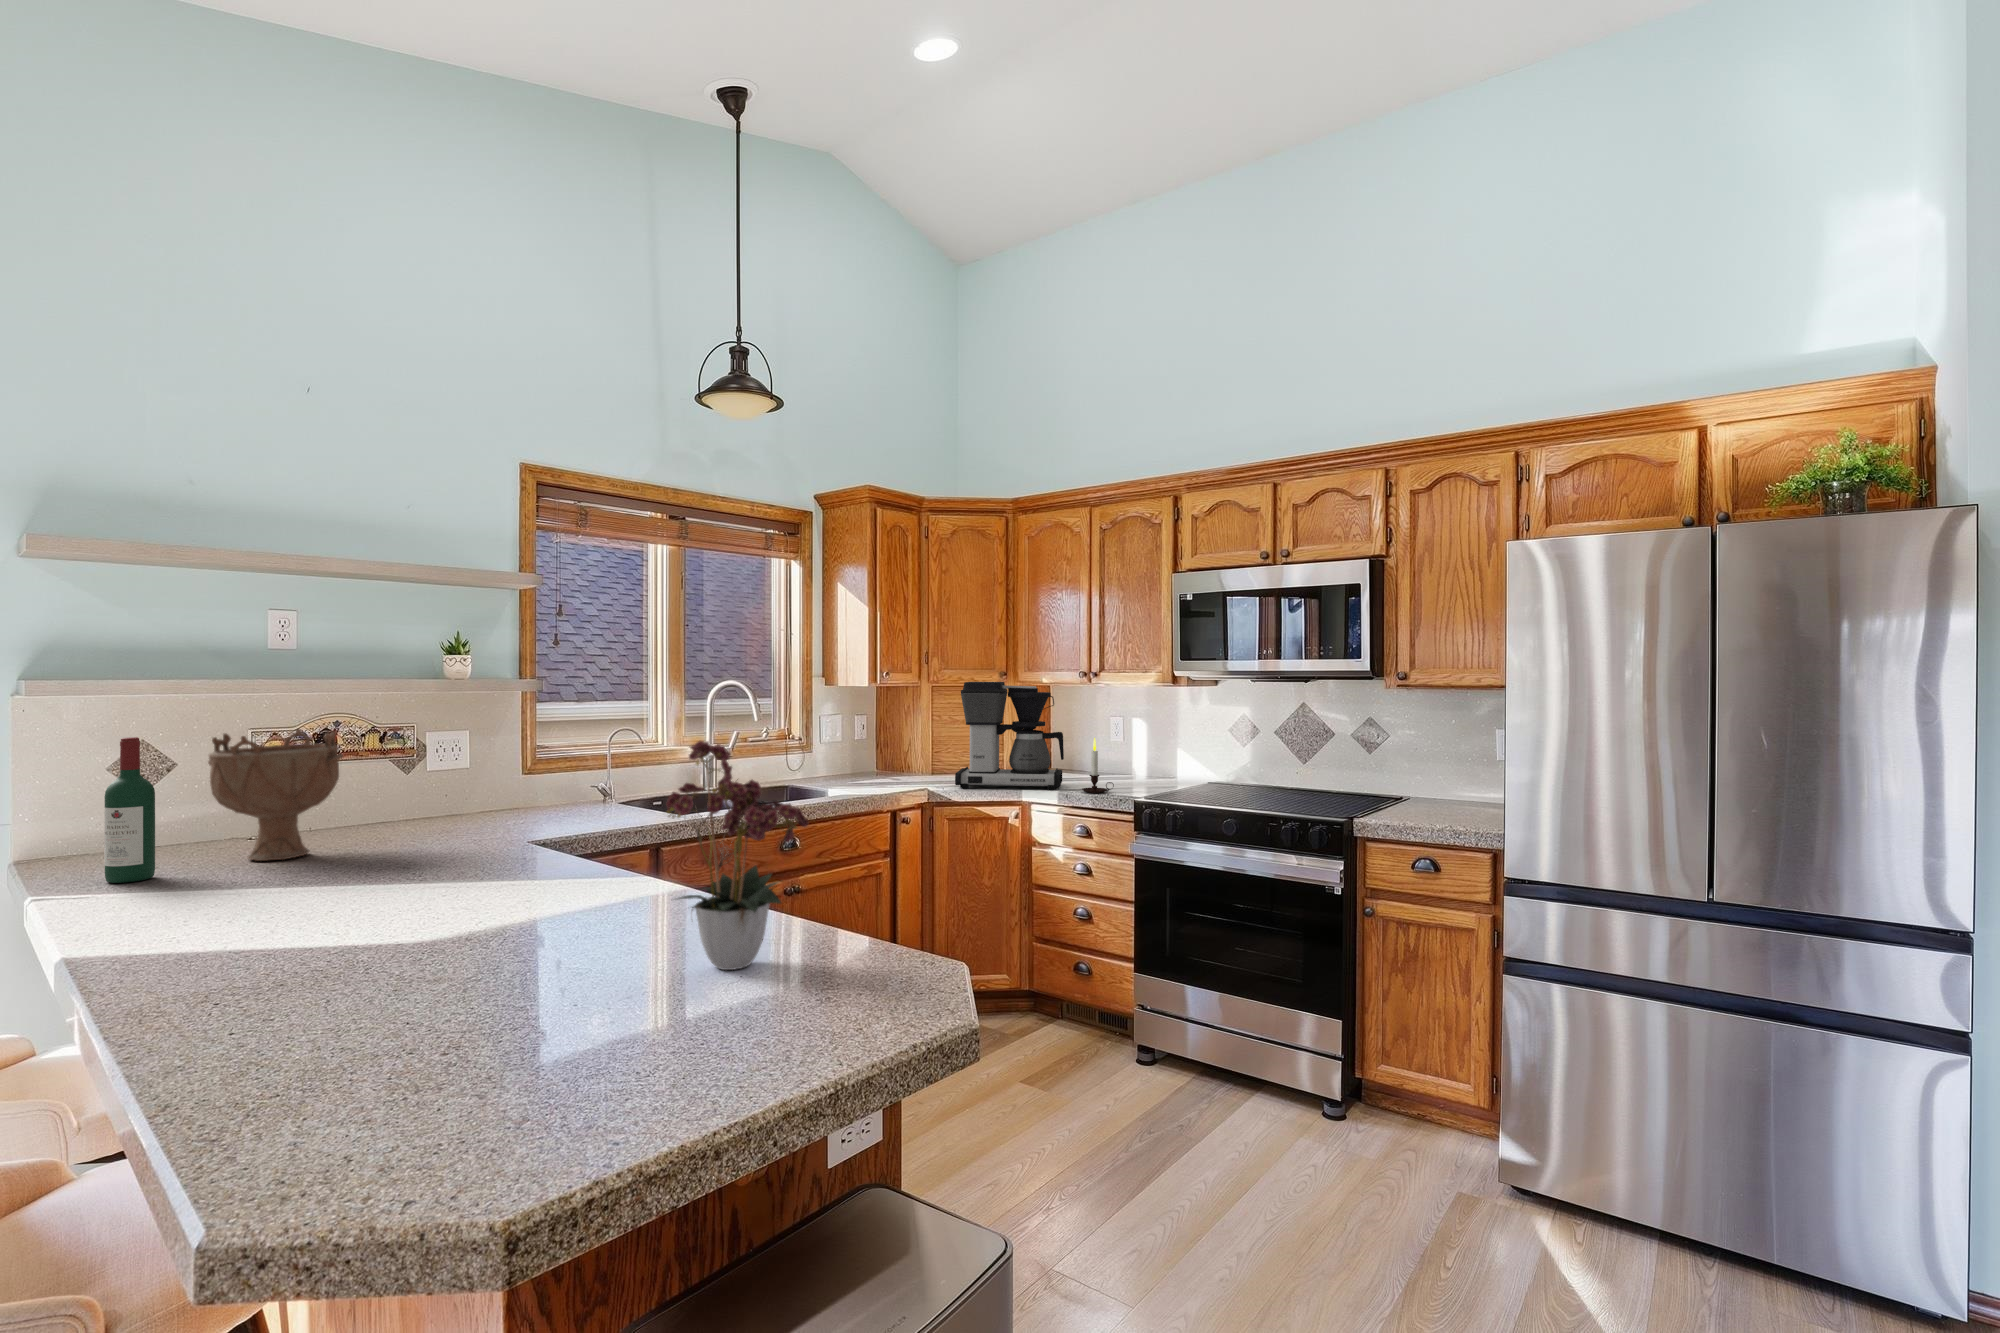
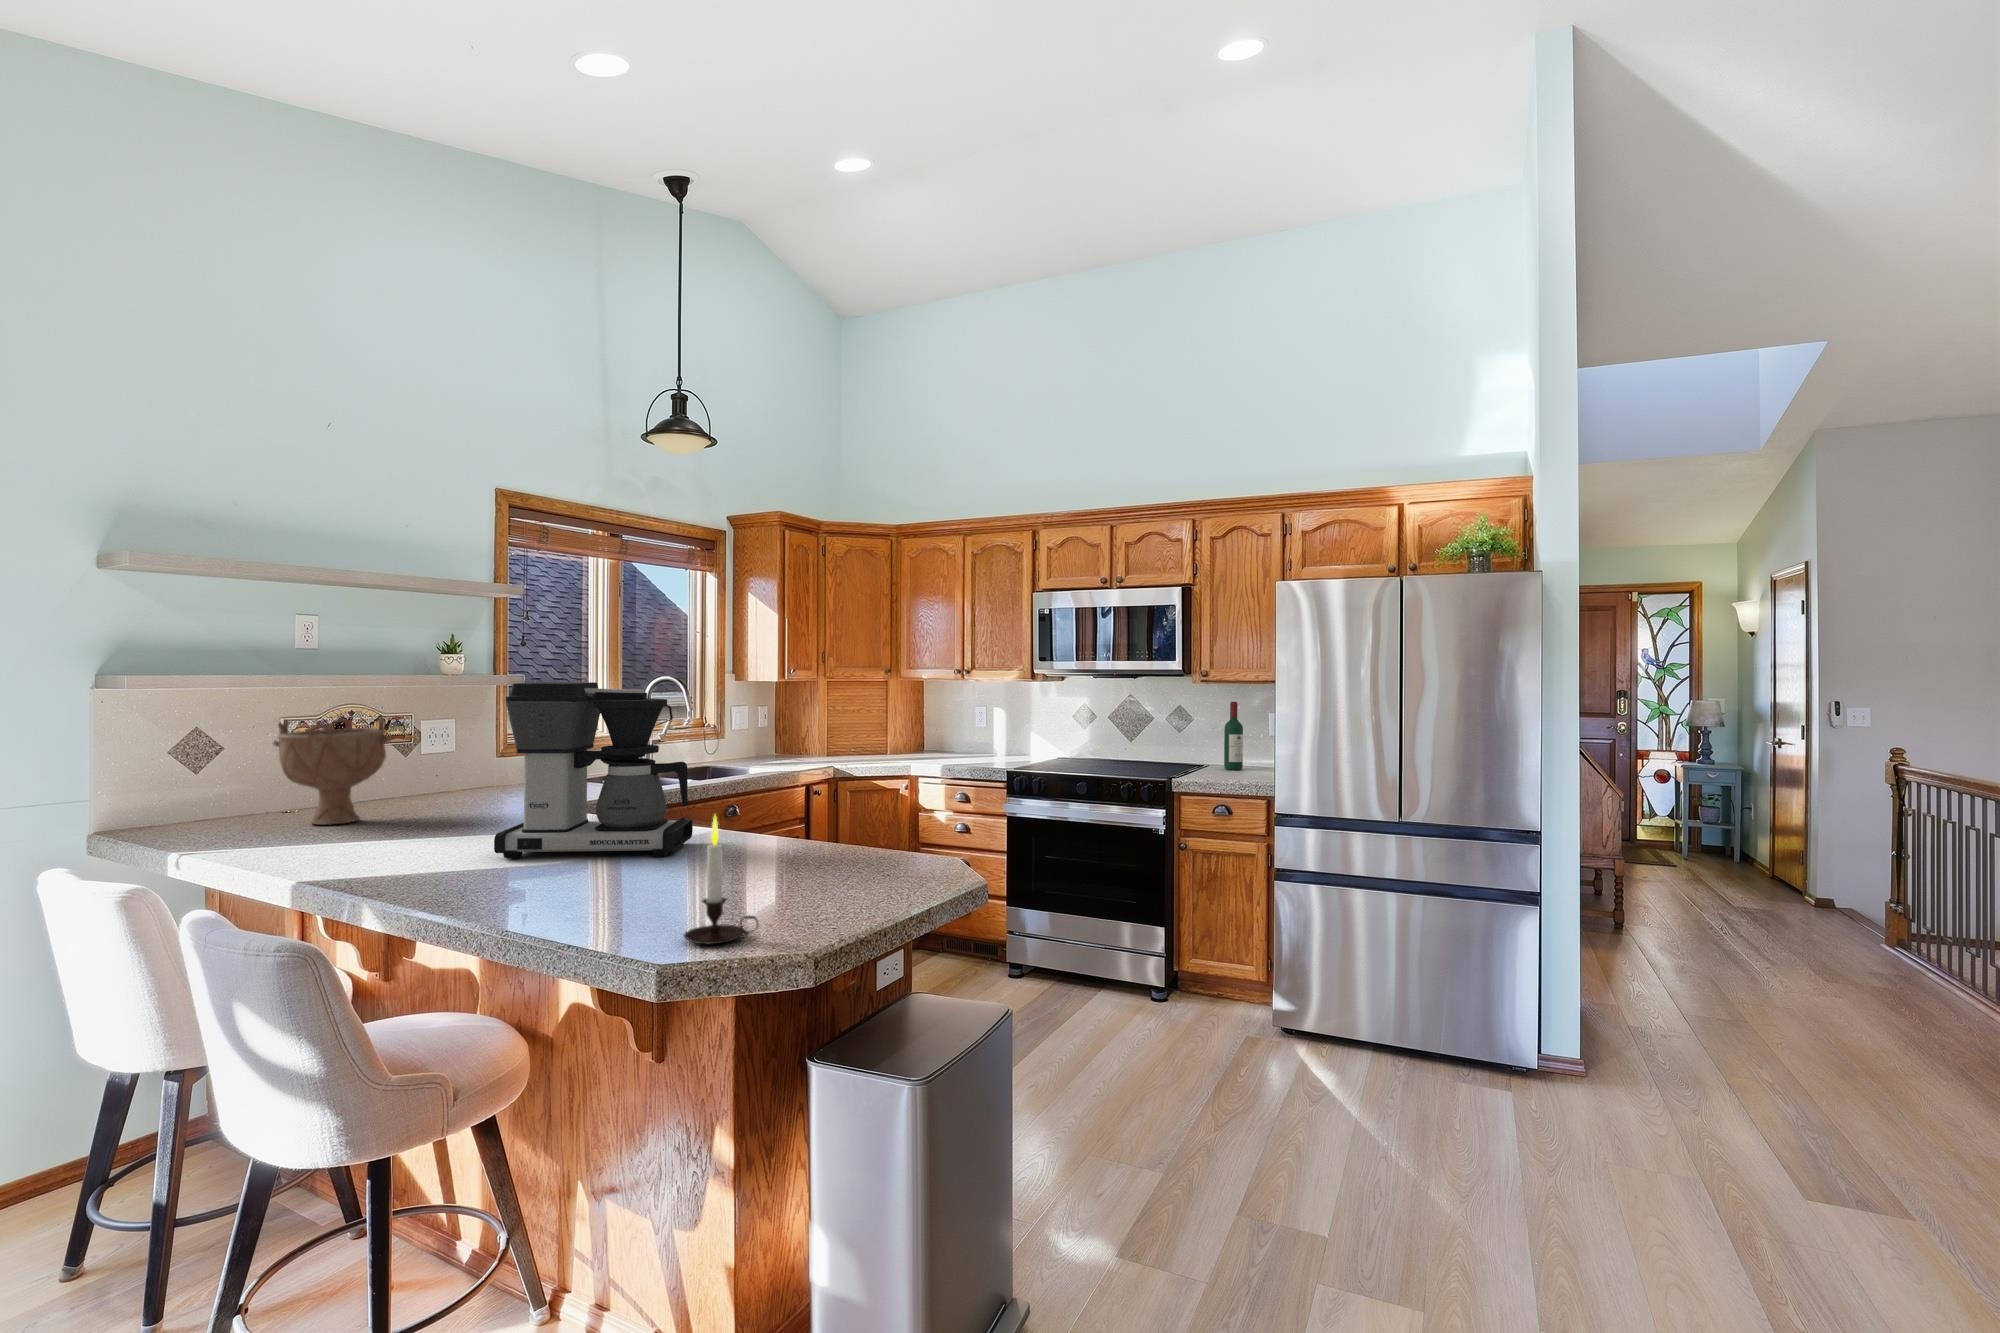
coffee maker: present [955,682,1064,790] -> present [494,682,693,859]
wine bottle: present [104,737,155,883] -> present [1224,702,1243,770]
candle: present [1082,738,1114,793] -> present [684,816,758,944]
flower arrangement: present [666,741,808,970] -> none [756,707,867,867]

